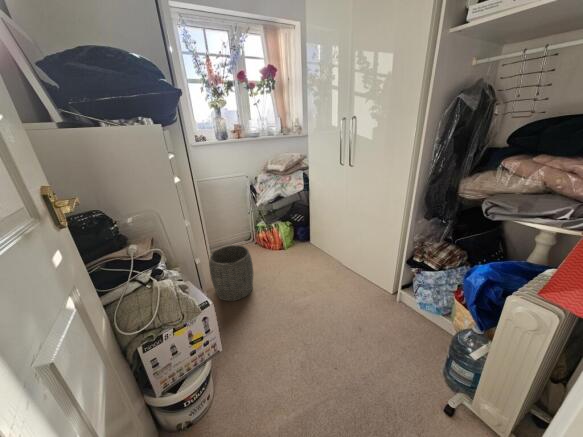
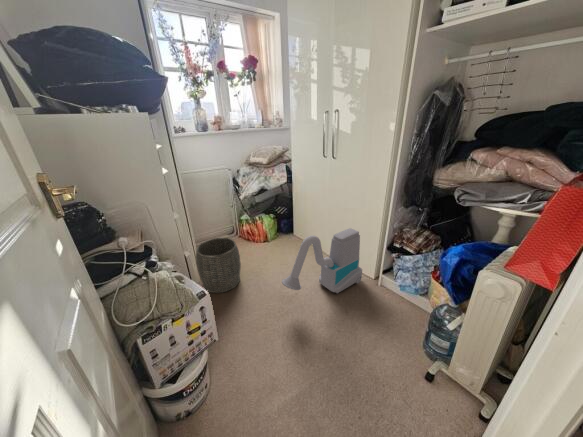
vacuum cleaner: none [292,239,379,308] -> present [282,228,362,293]

